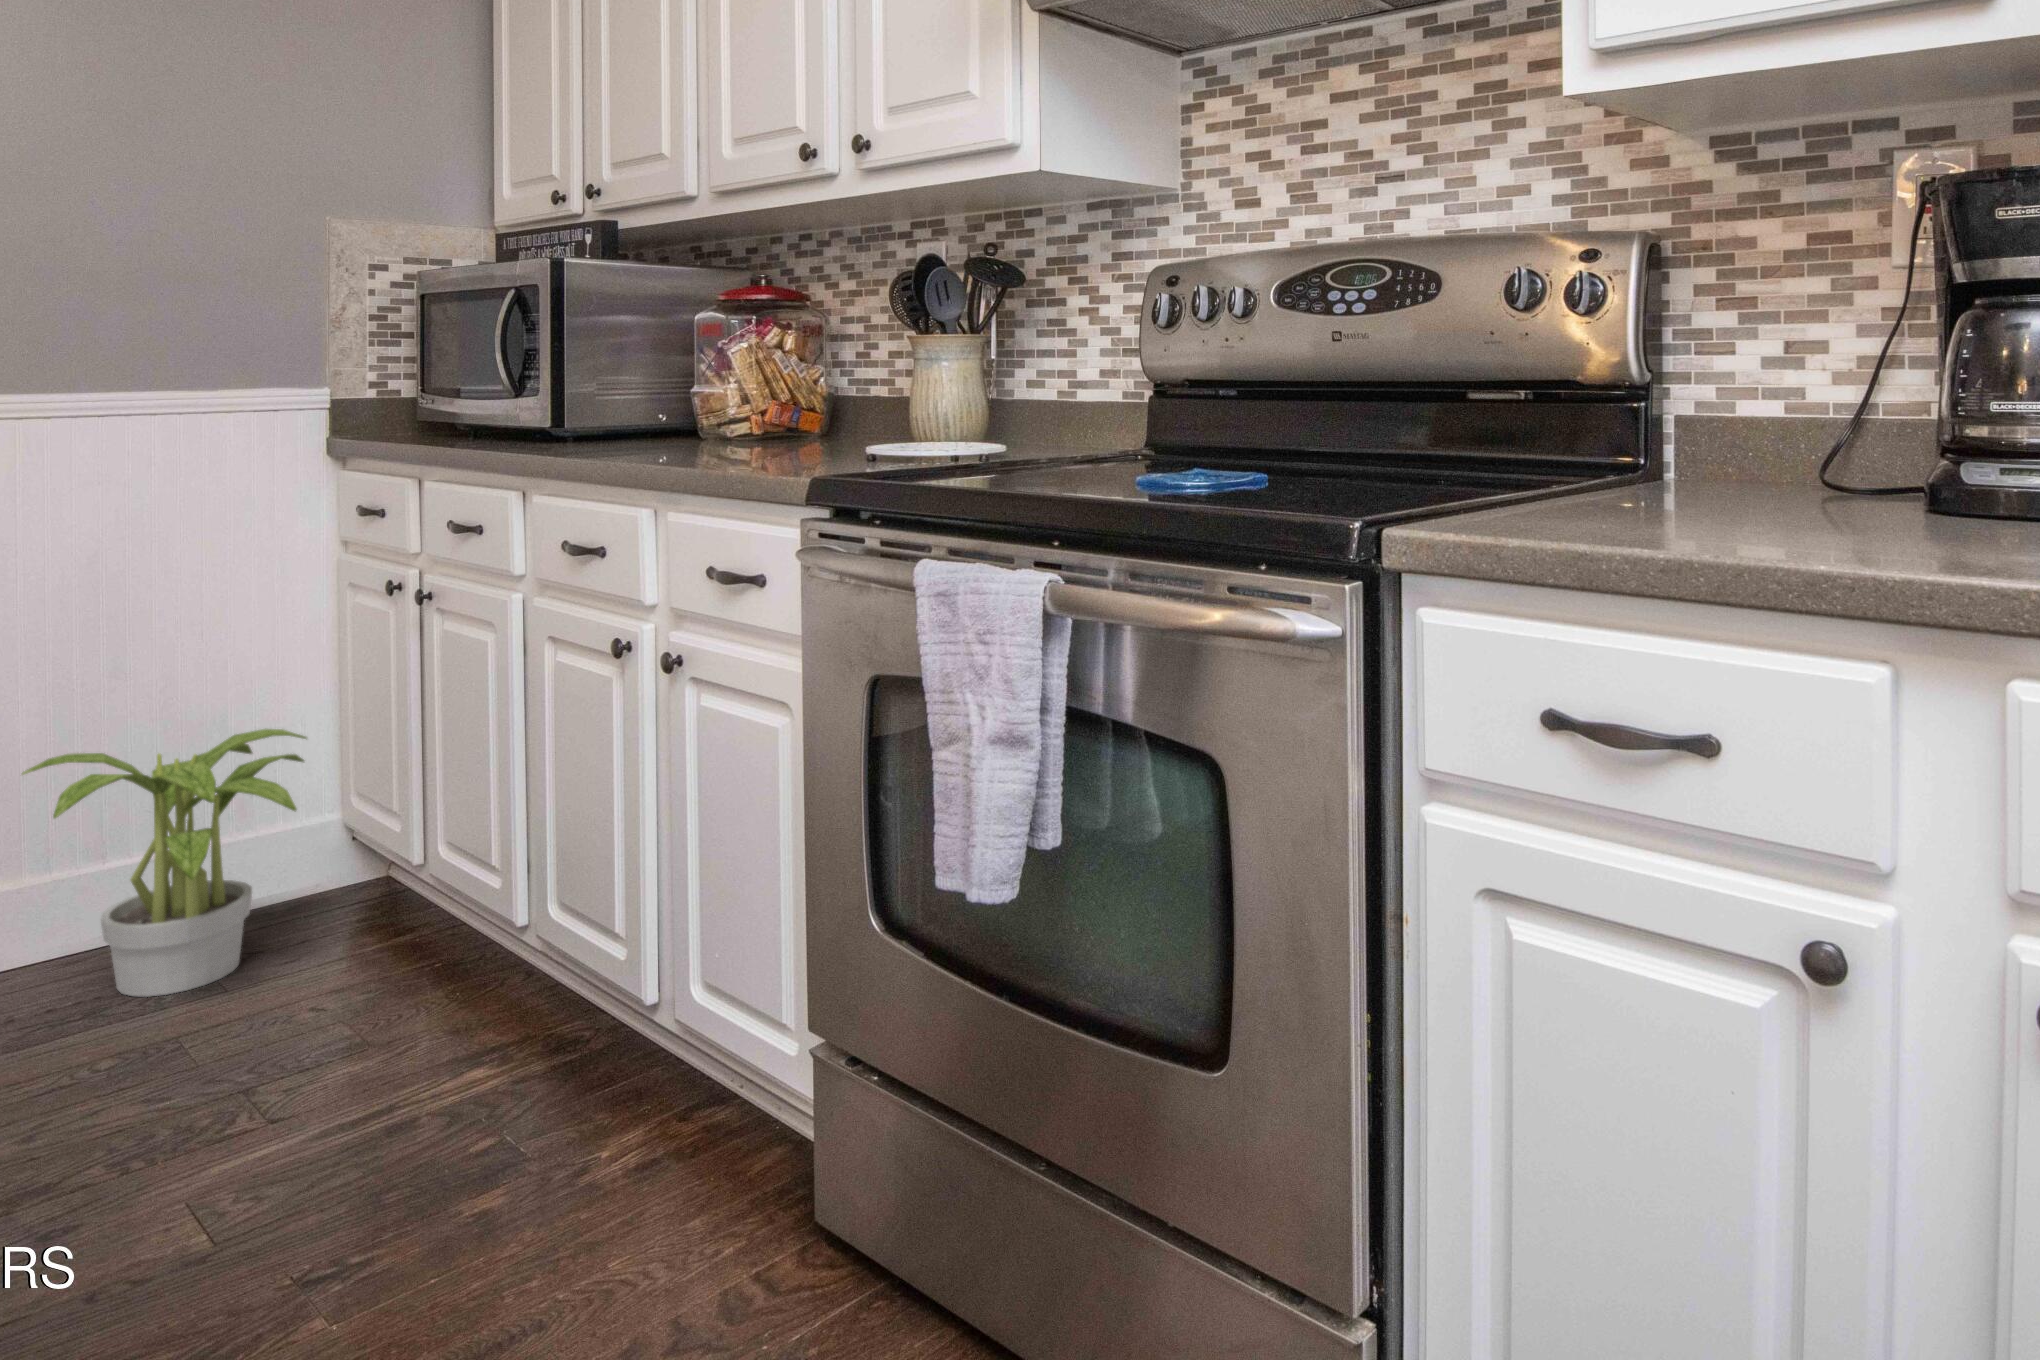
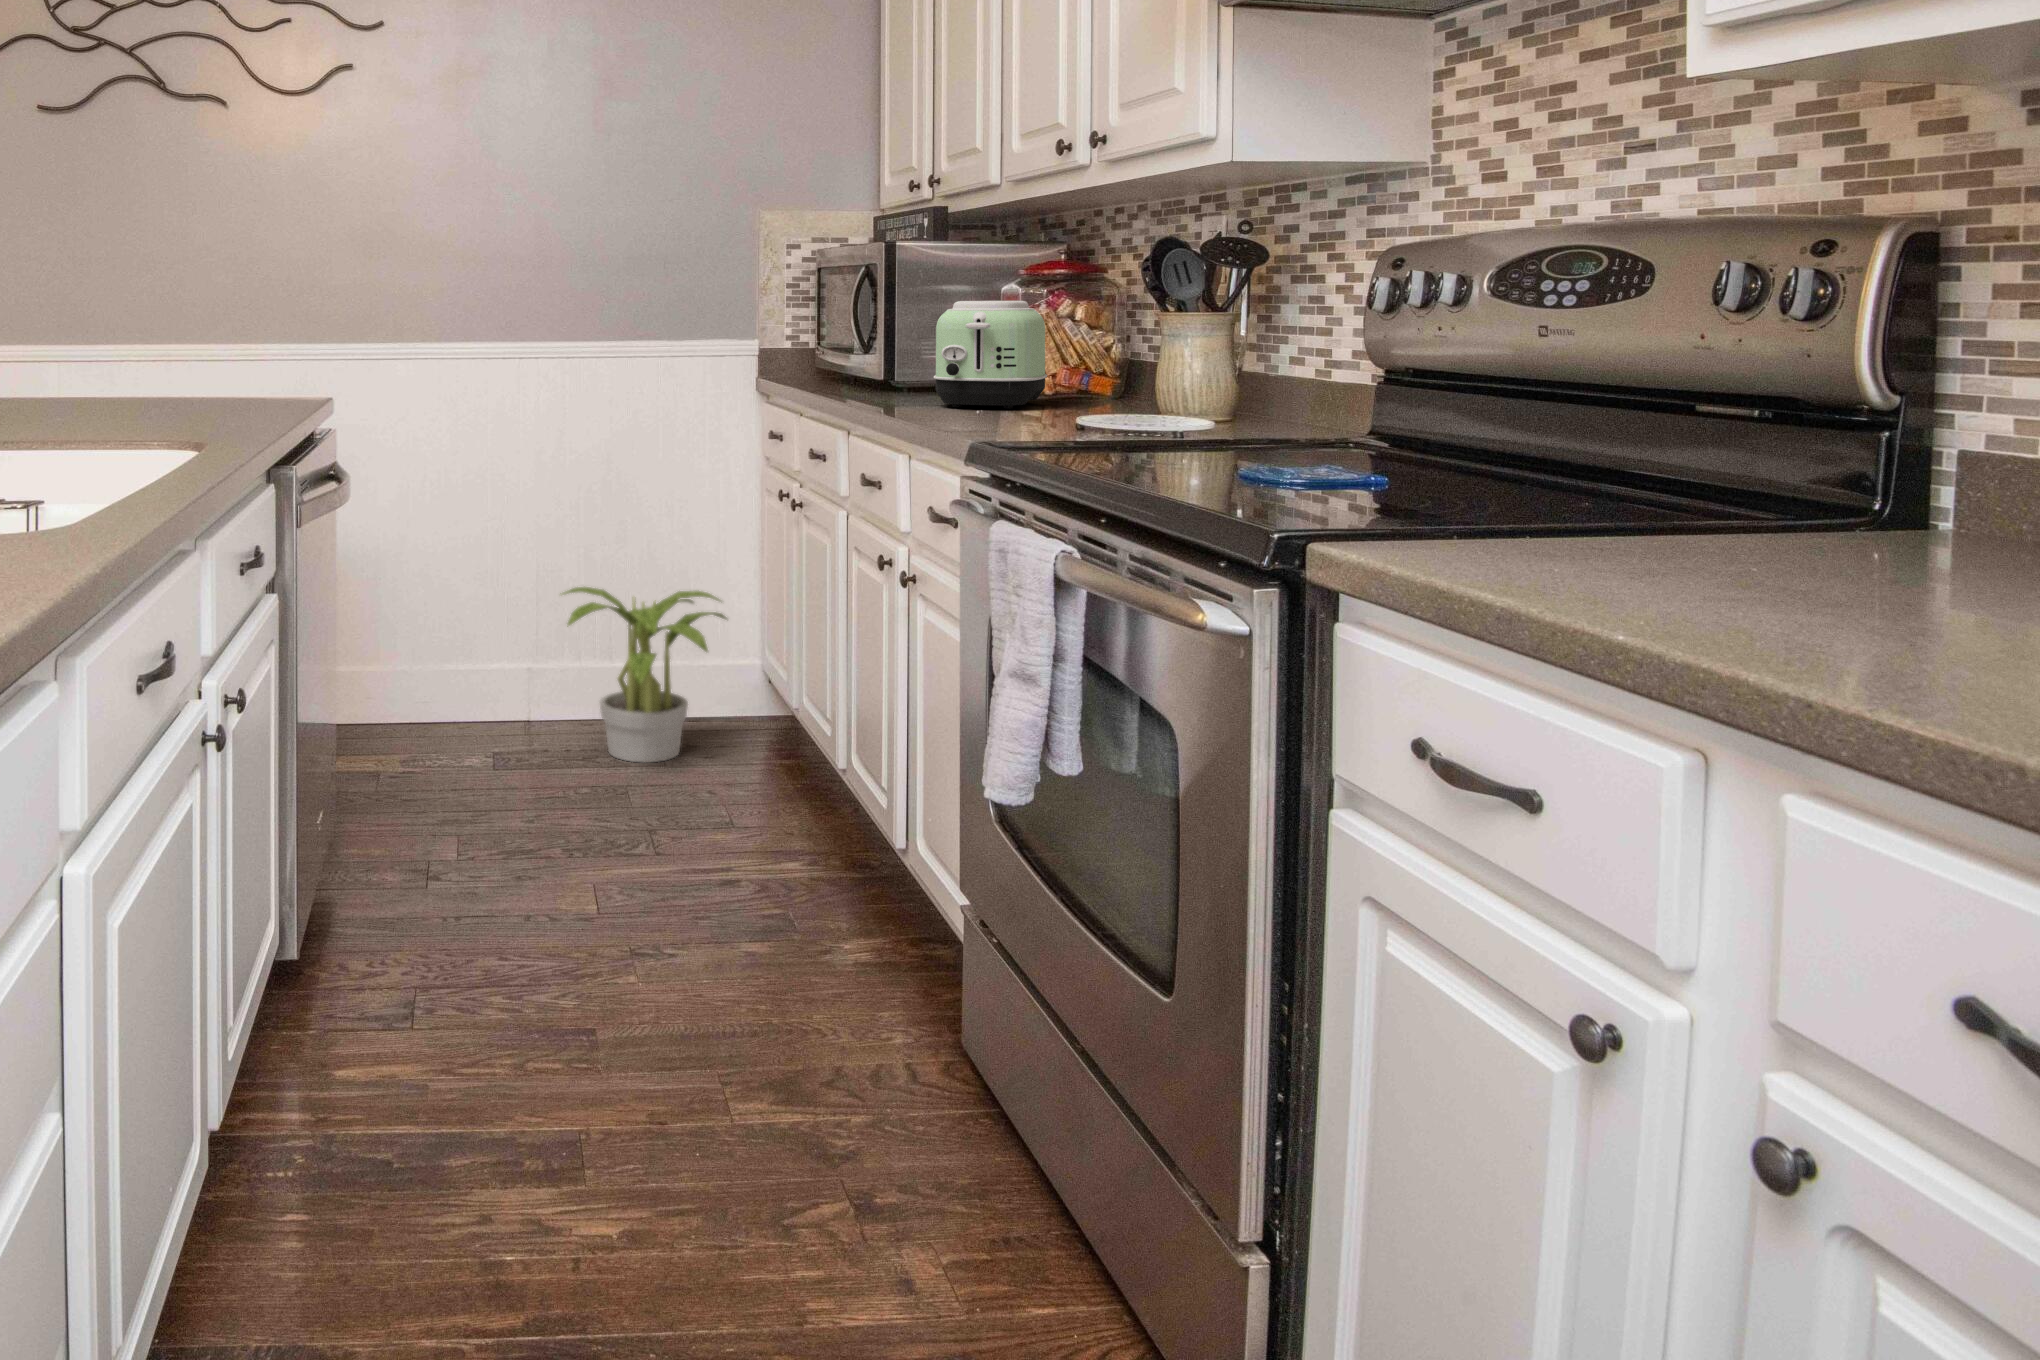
toaster: none [654,325,778,450] -> present [933,301,1047,408]

